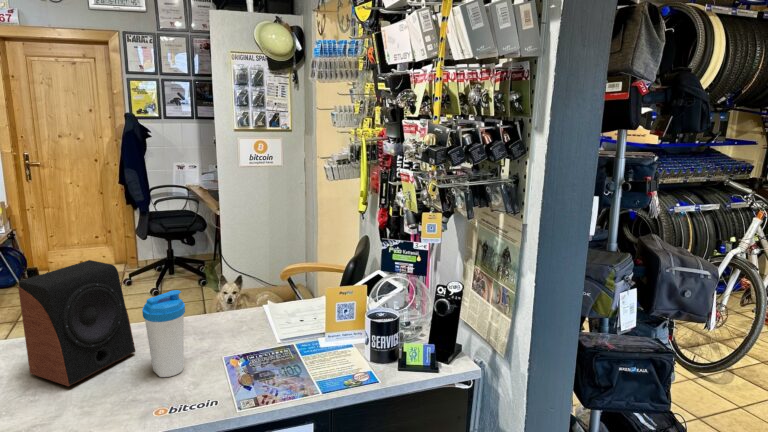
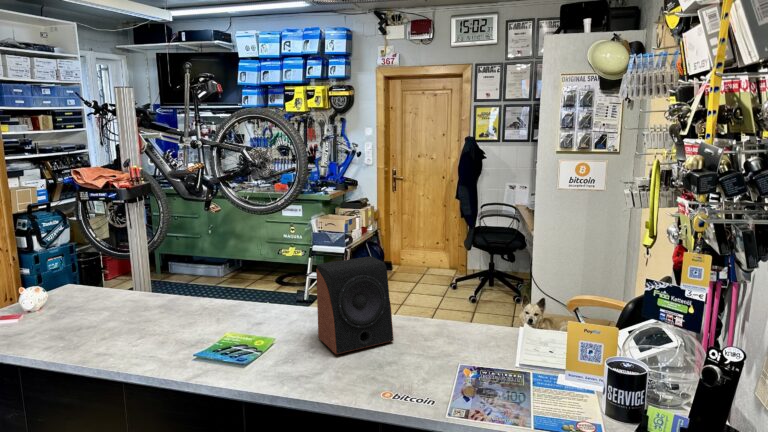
water bottle: present [142,290,185,377] -> none [393,293,428,369]

